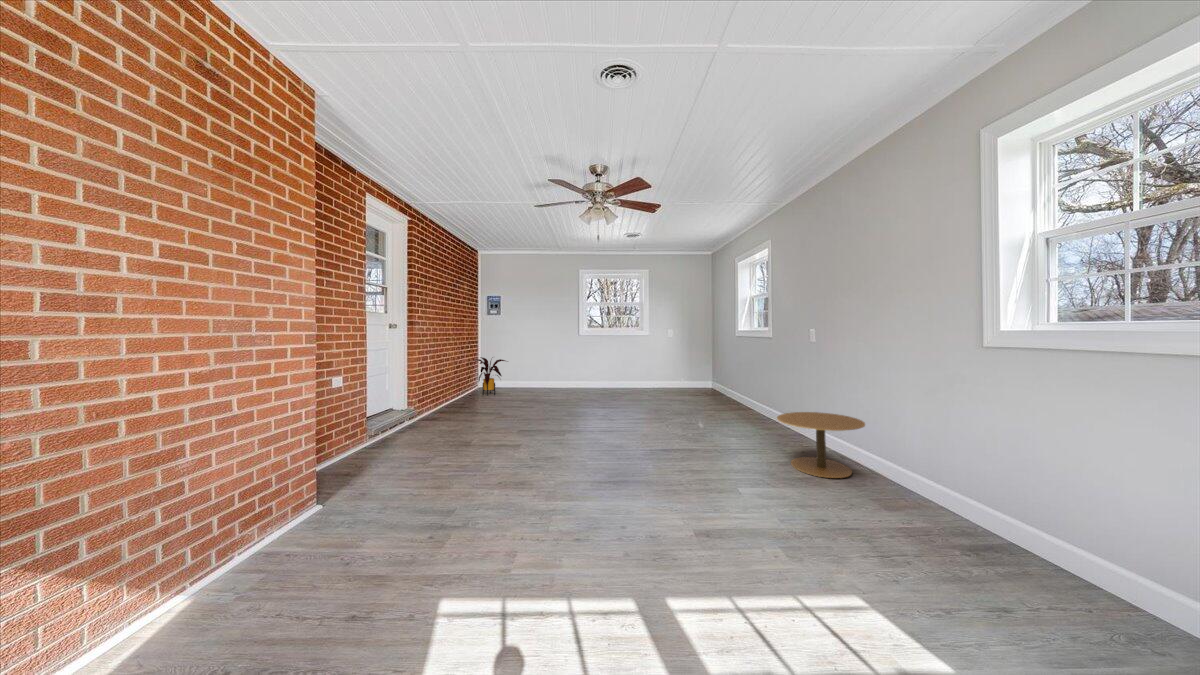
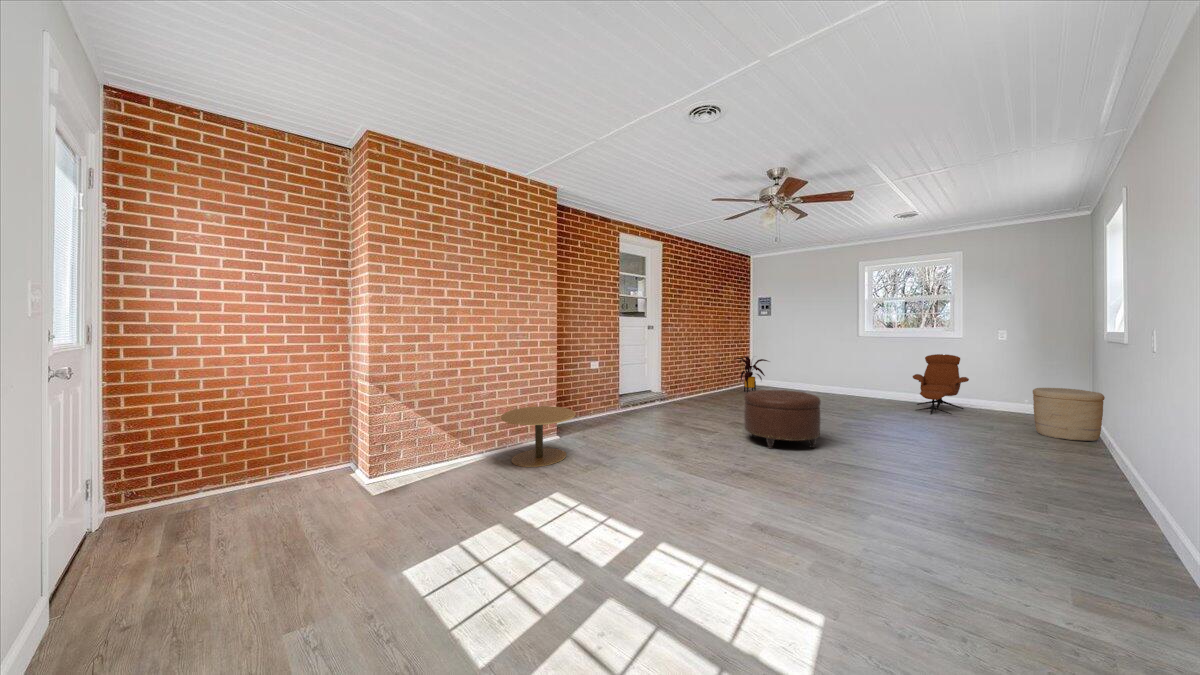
lounge chair: none [620,348,655,396] -> present [913,354,969,414]
woven basket: none [702,368,735,403] -> present [1033,388,1105,441]
ottoman: none [553,389,622,451] -> present [744,390,820,449]
side table: present [777,412,865,478] -> present [501,406,575,467]

